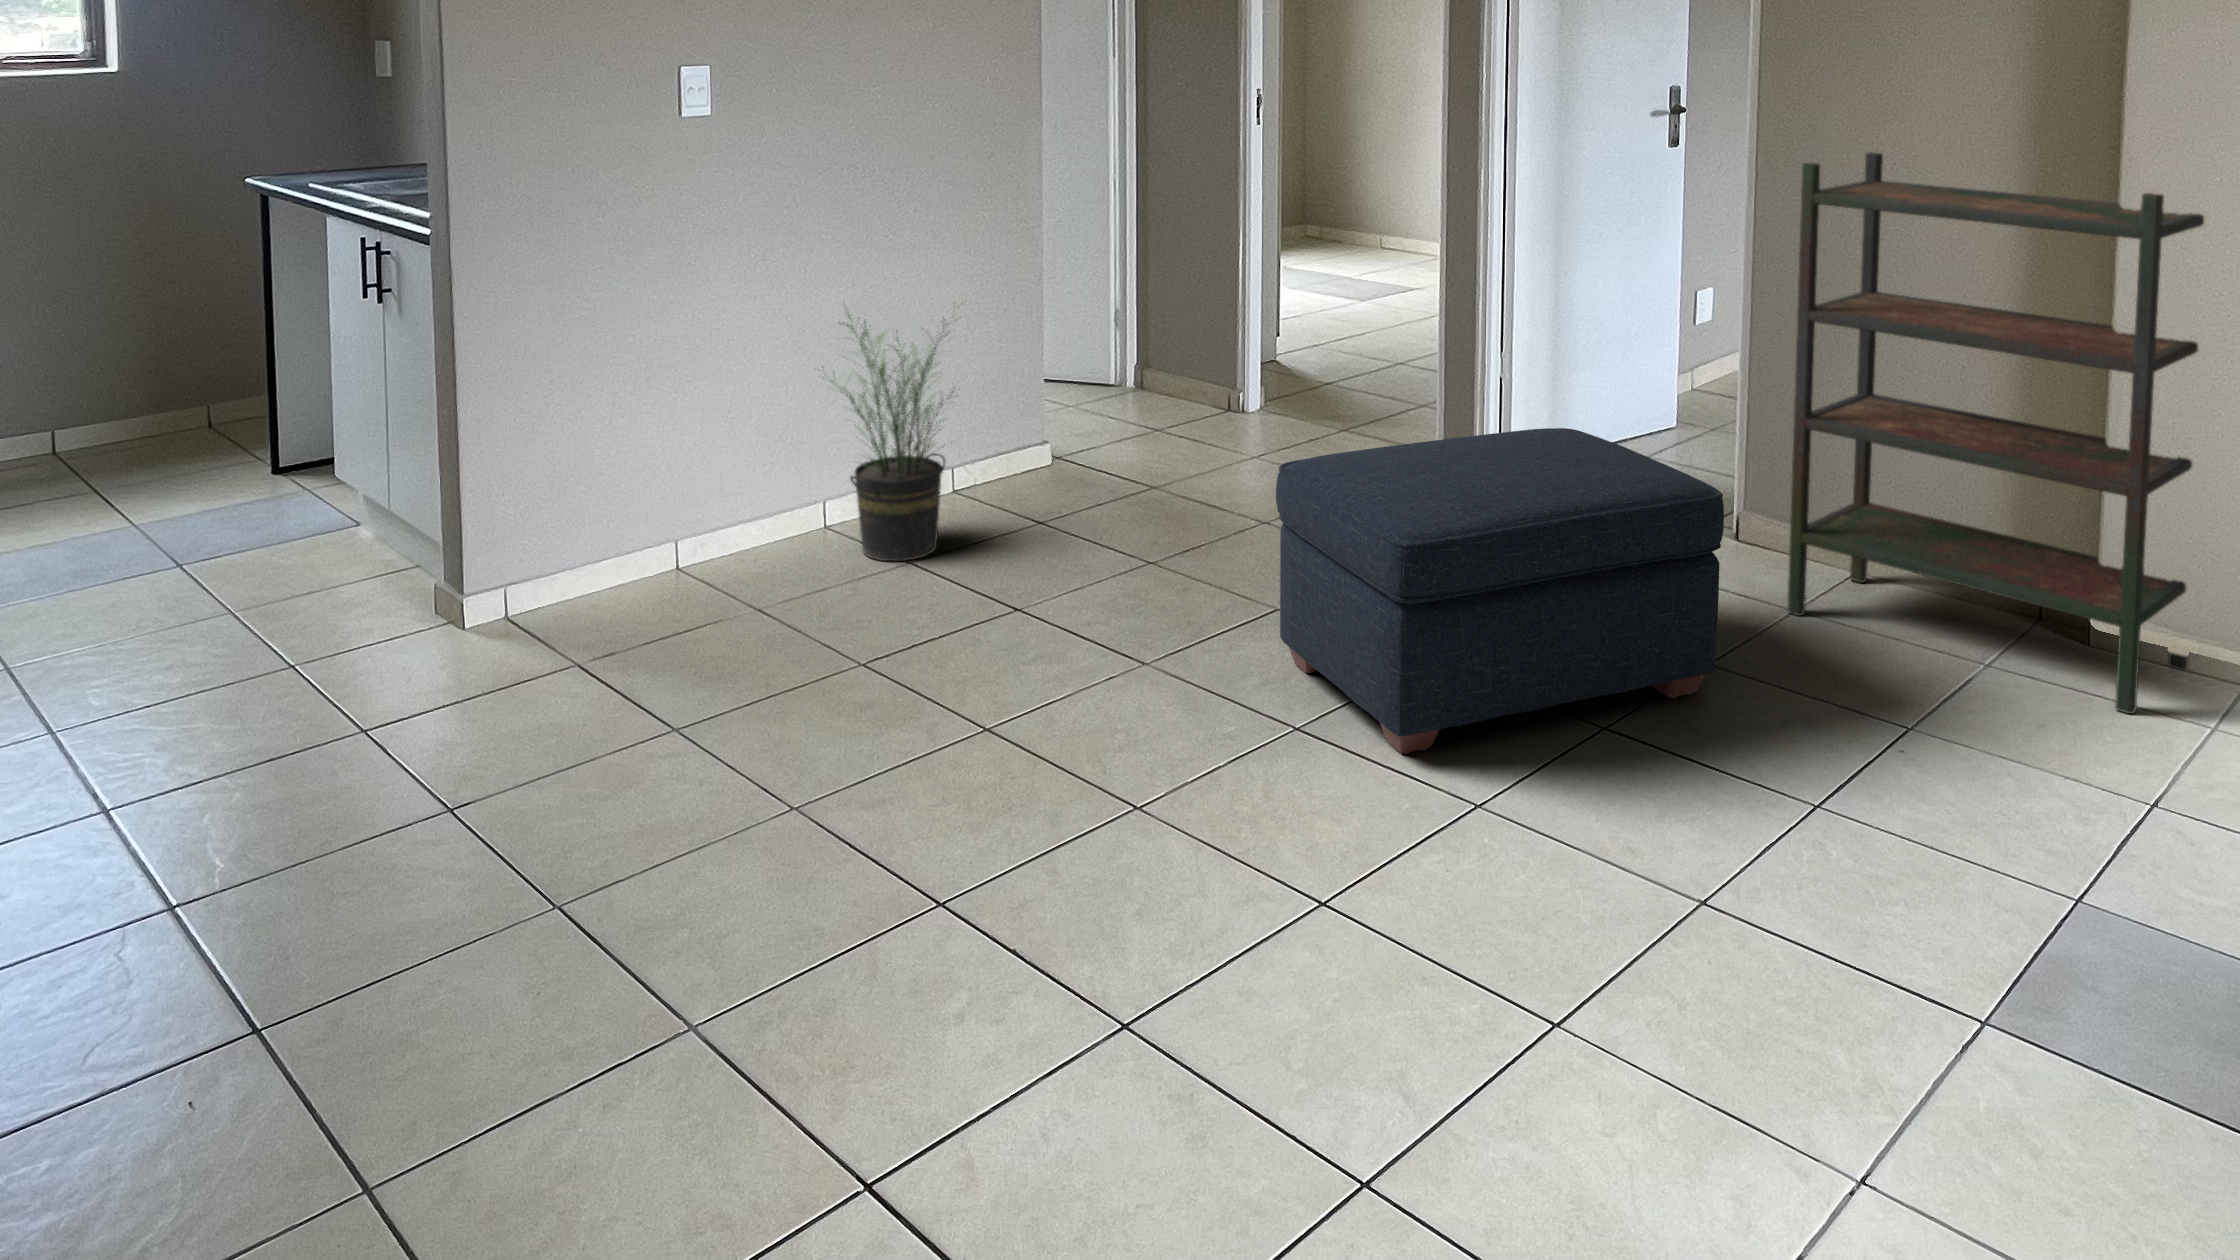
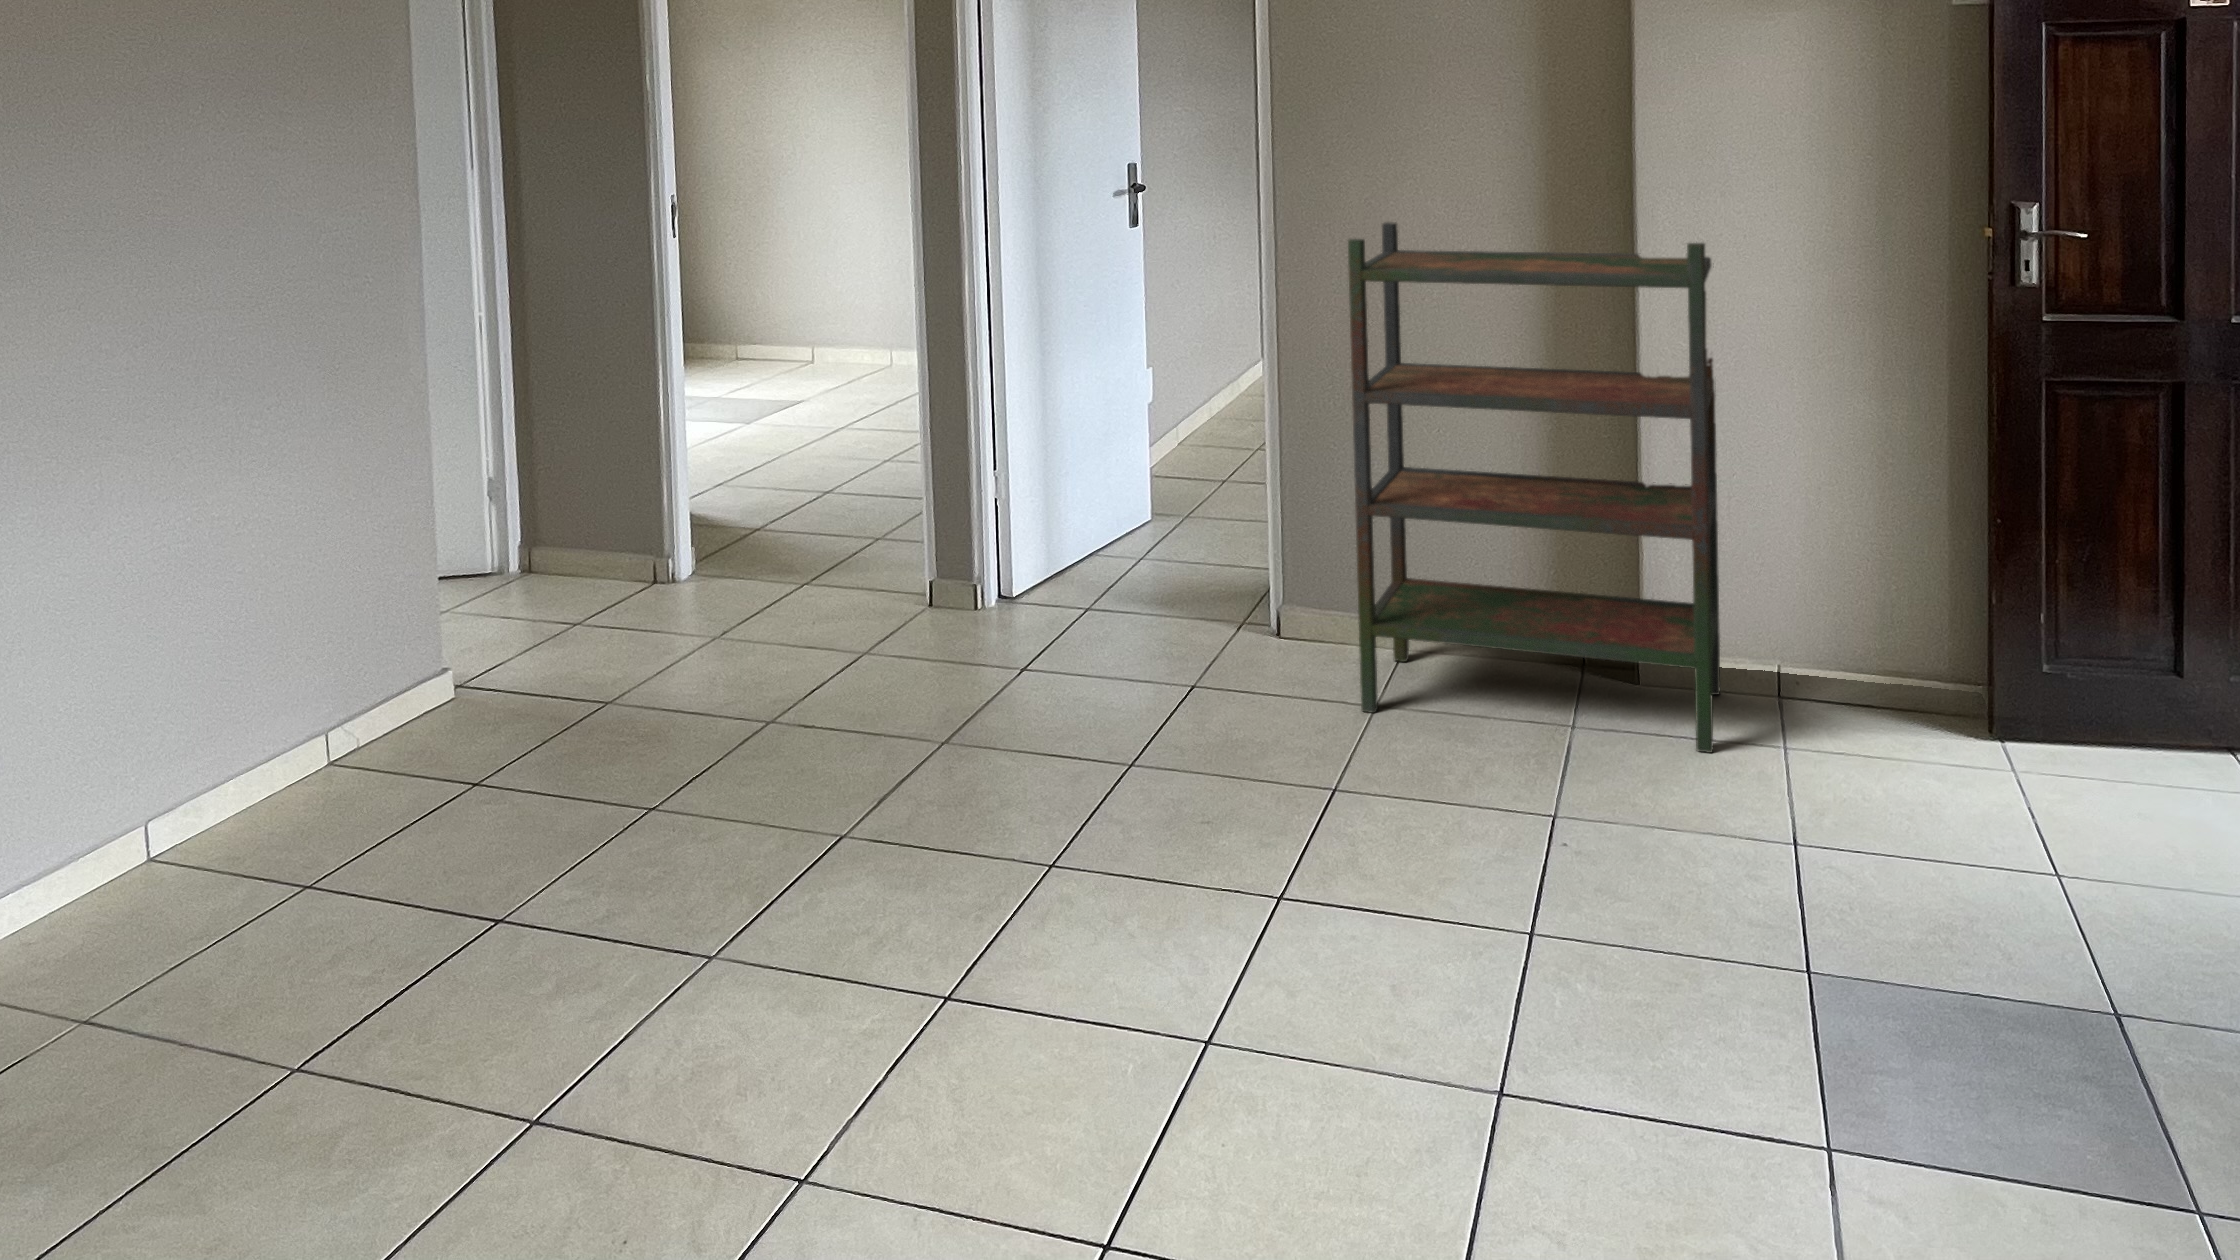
potted plant: present [823,303,958,561] -> none [136,511,369,891]
ottoman: present [1276,428,1724,754] -> none [855,556,1356,1001]

